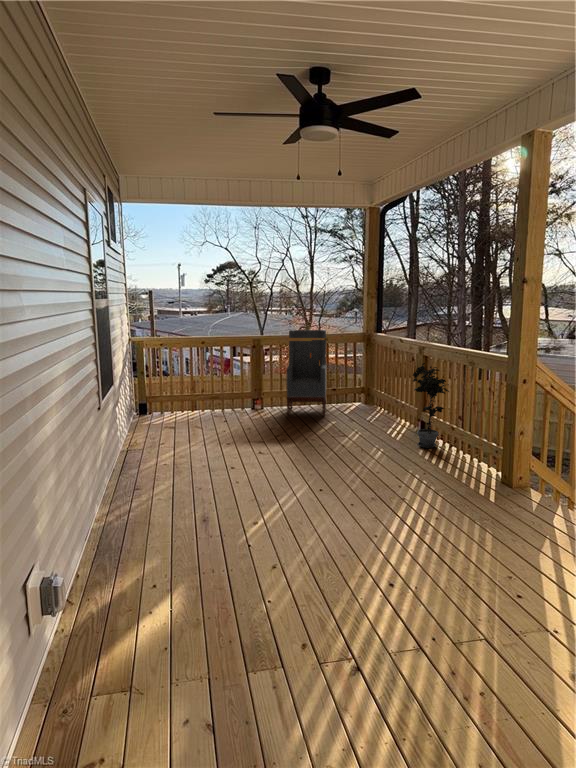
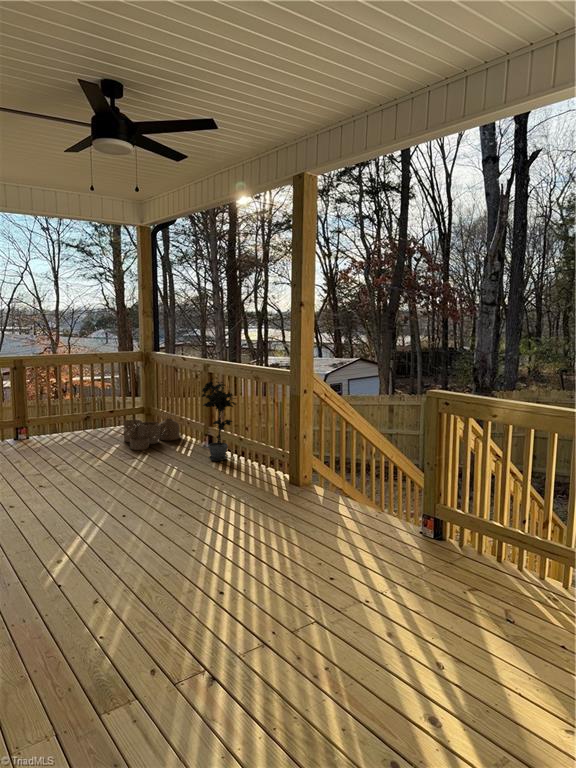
armchair: present [286,330,326,416] -> none [57,347,104,442]
woven basket: none [341,397,395,429] -> present [123,417,180,450]

